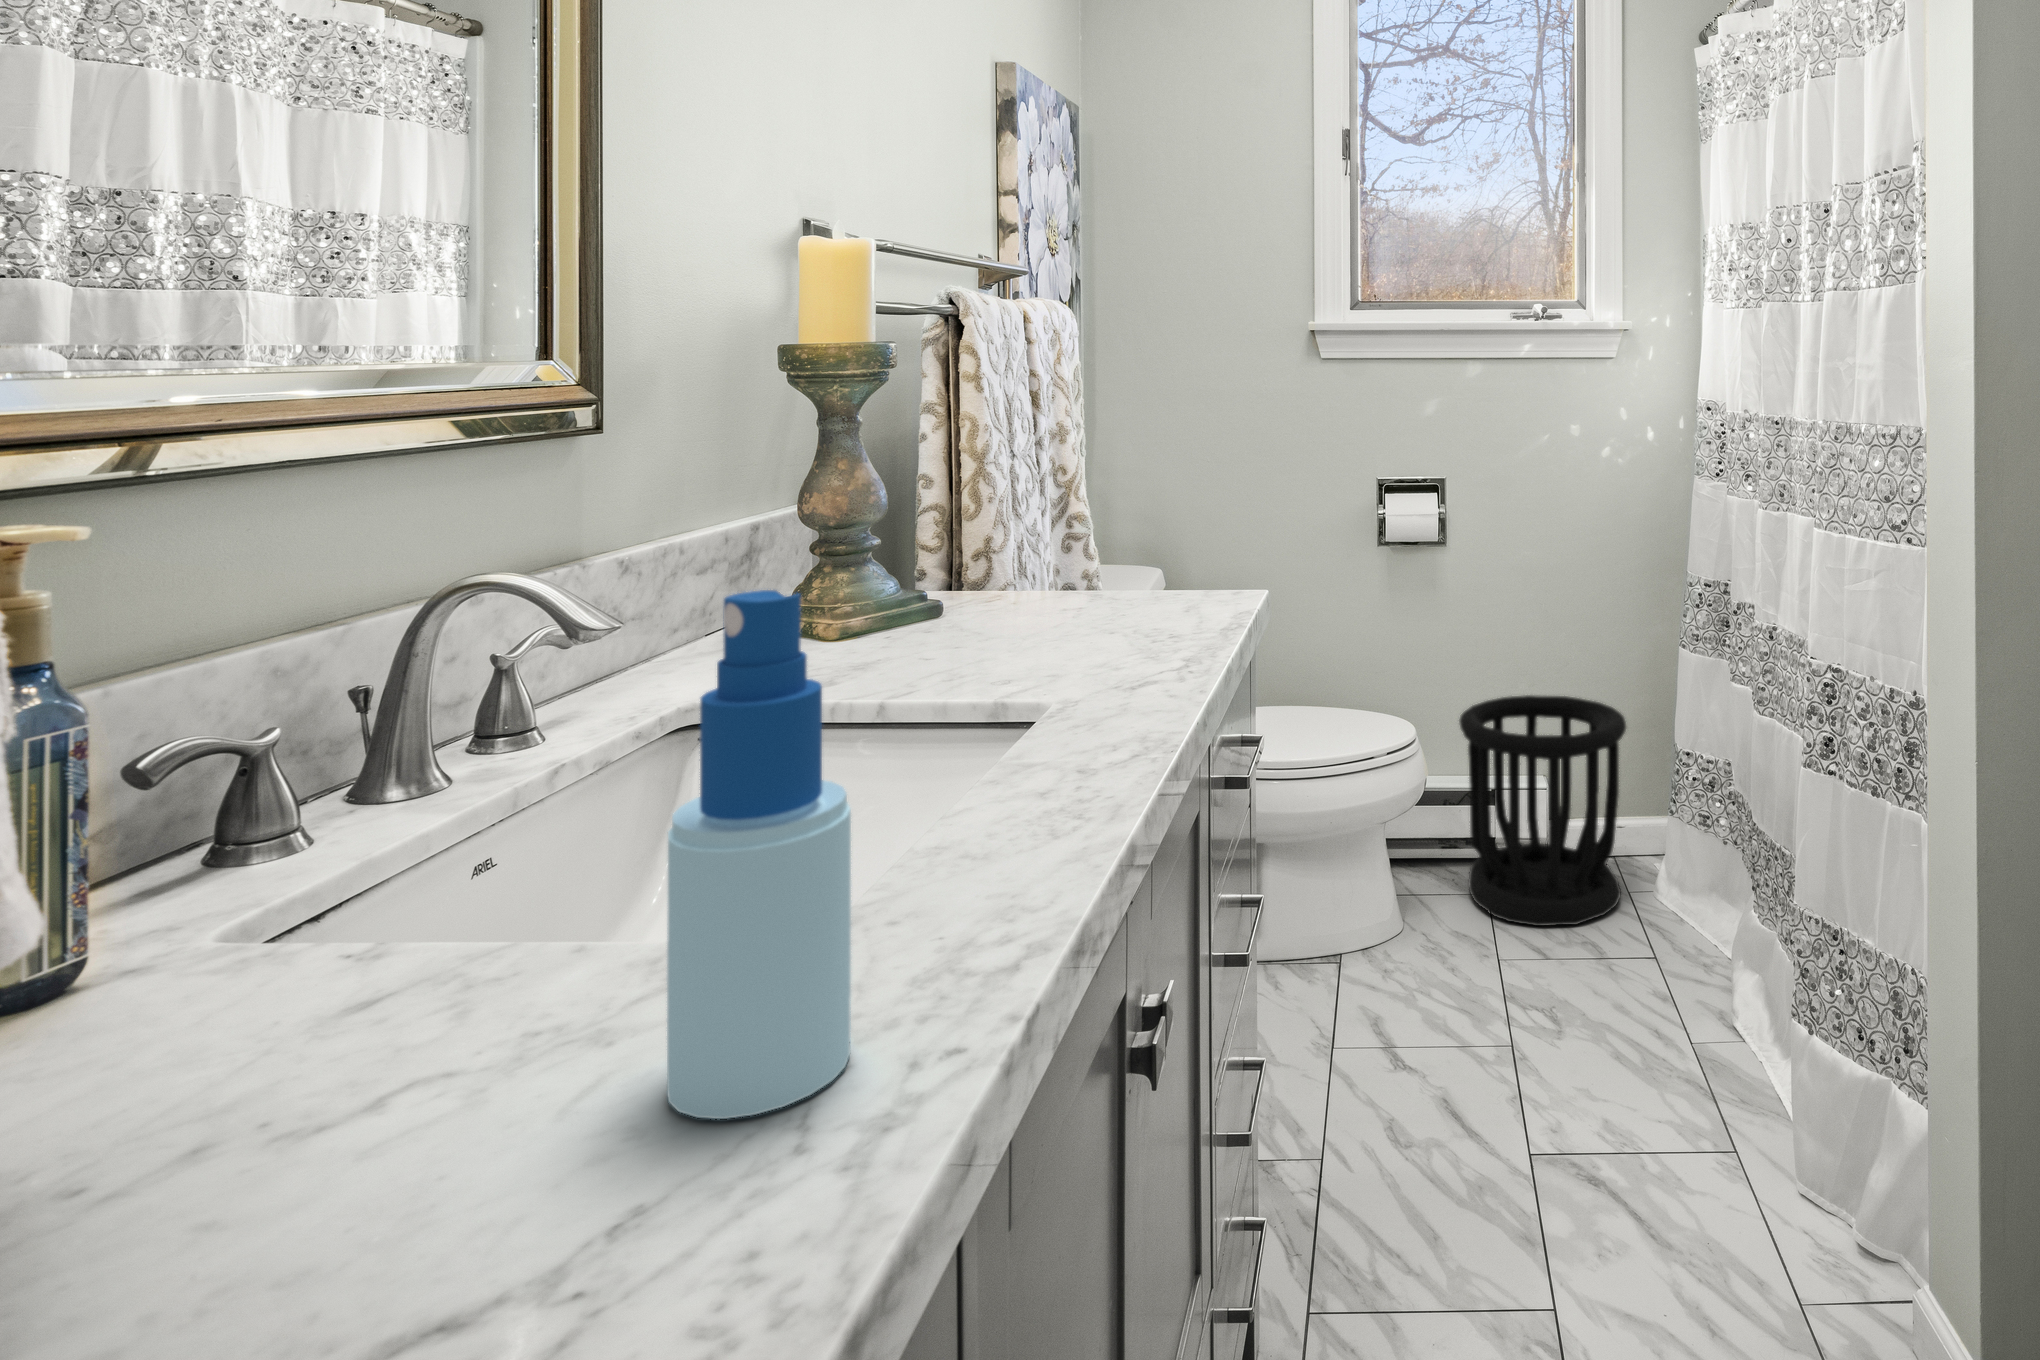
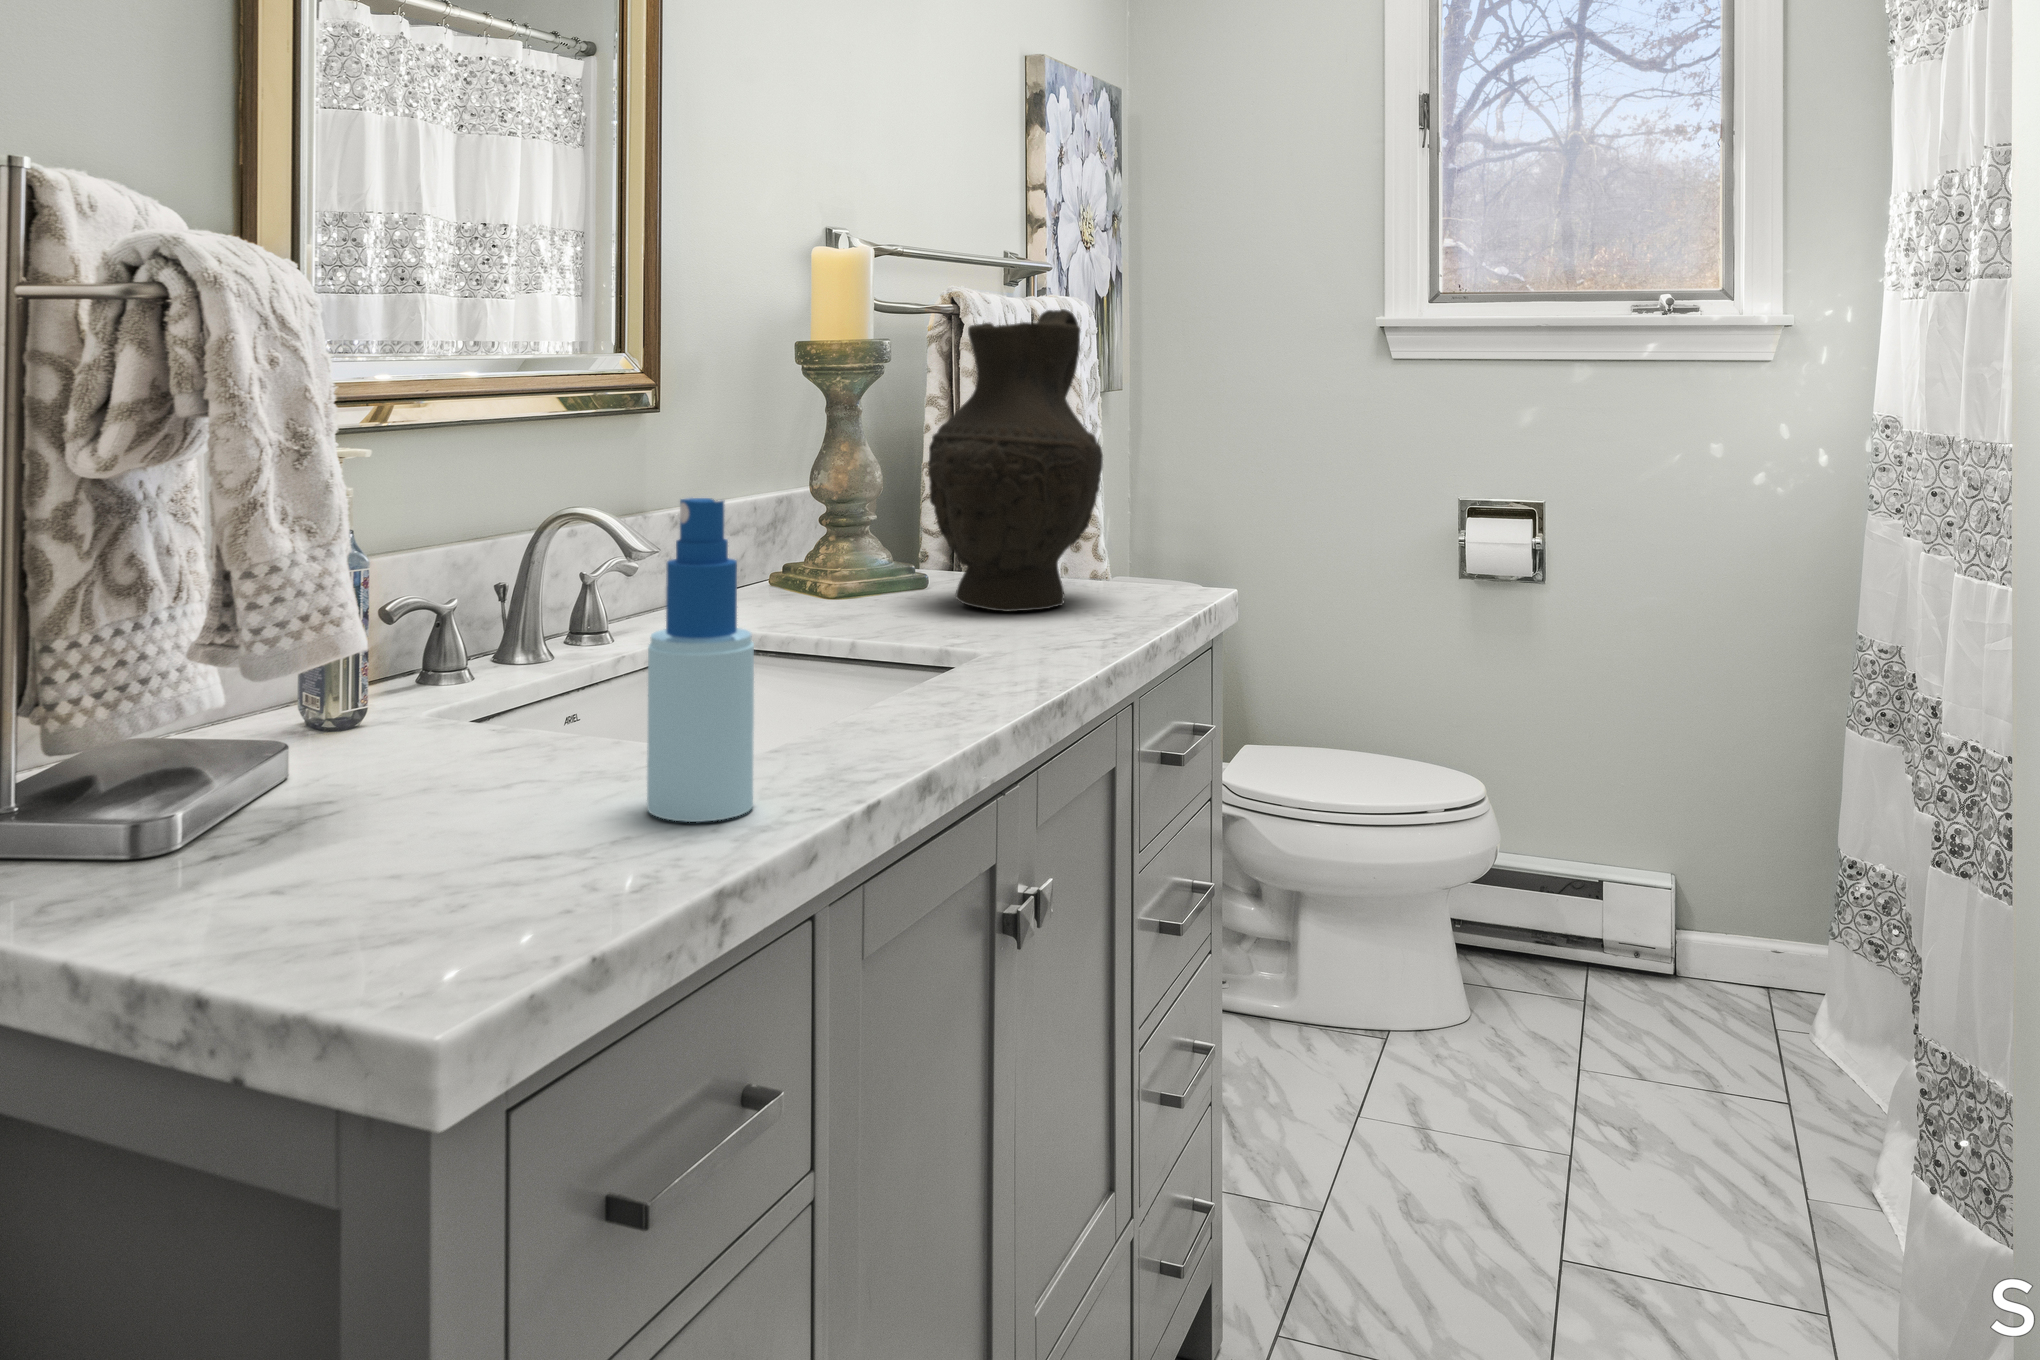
decorative vase: none [952,311,1143,640] -> present [928,309,1103,612]
wastebasket: present [1459,695,1626,926] -> none [1547,772,1771,1053]

